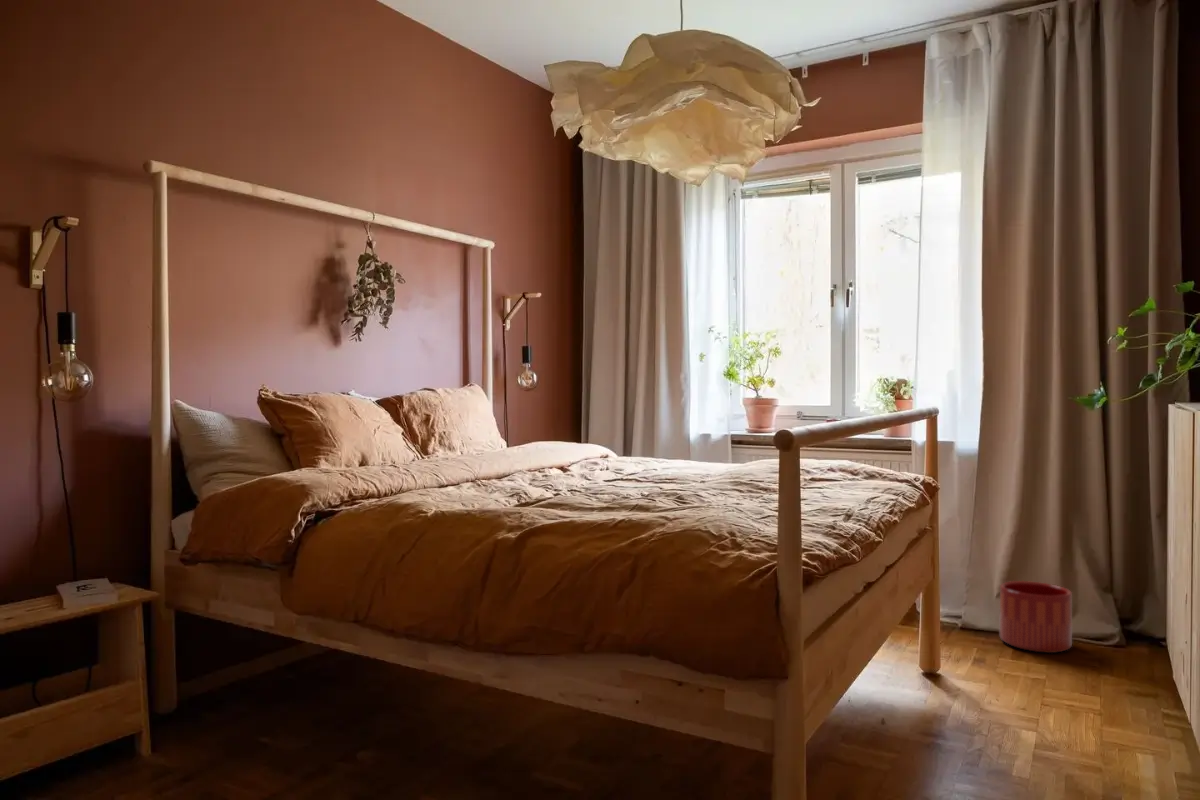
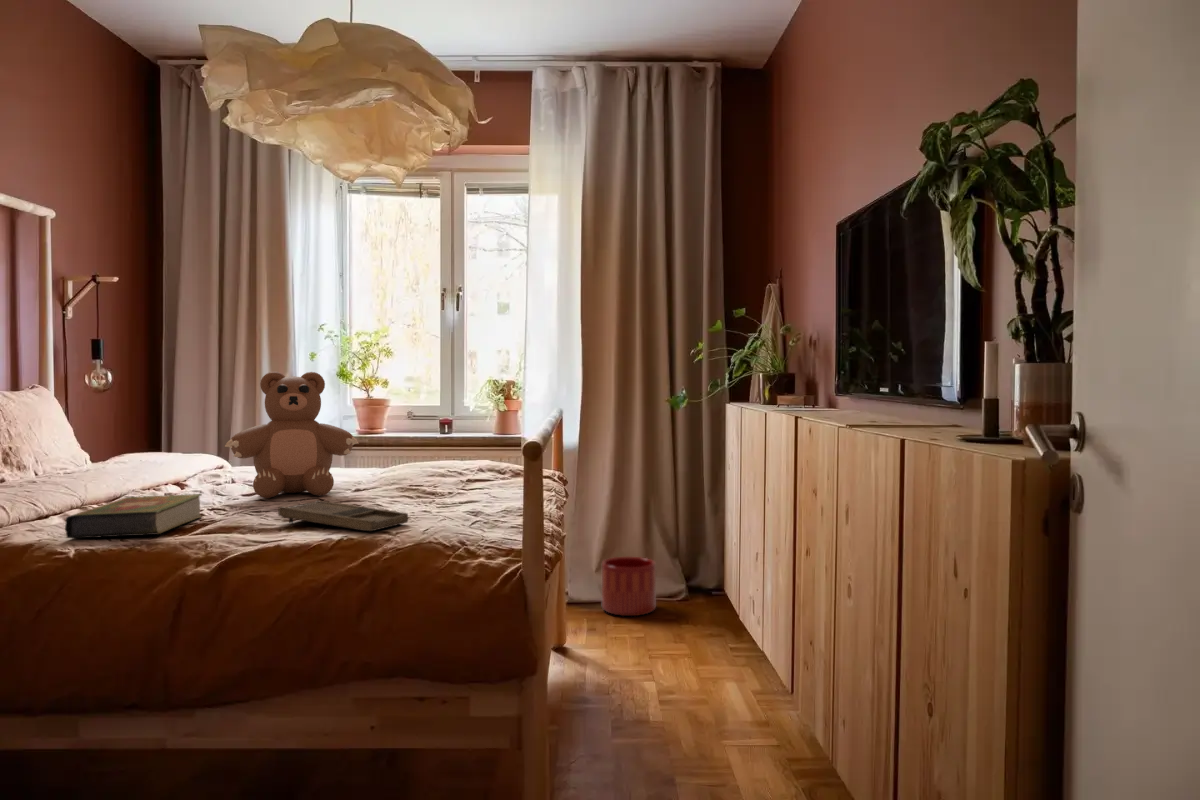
teddy bear: none [583,368,698,483] -> present [225,372,359,498]
book: none [438,472,548,504] -> present [65,494,201,538]
tray: none [596,485,703,516] -> present [278,500,408,531]

